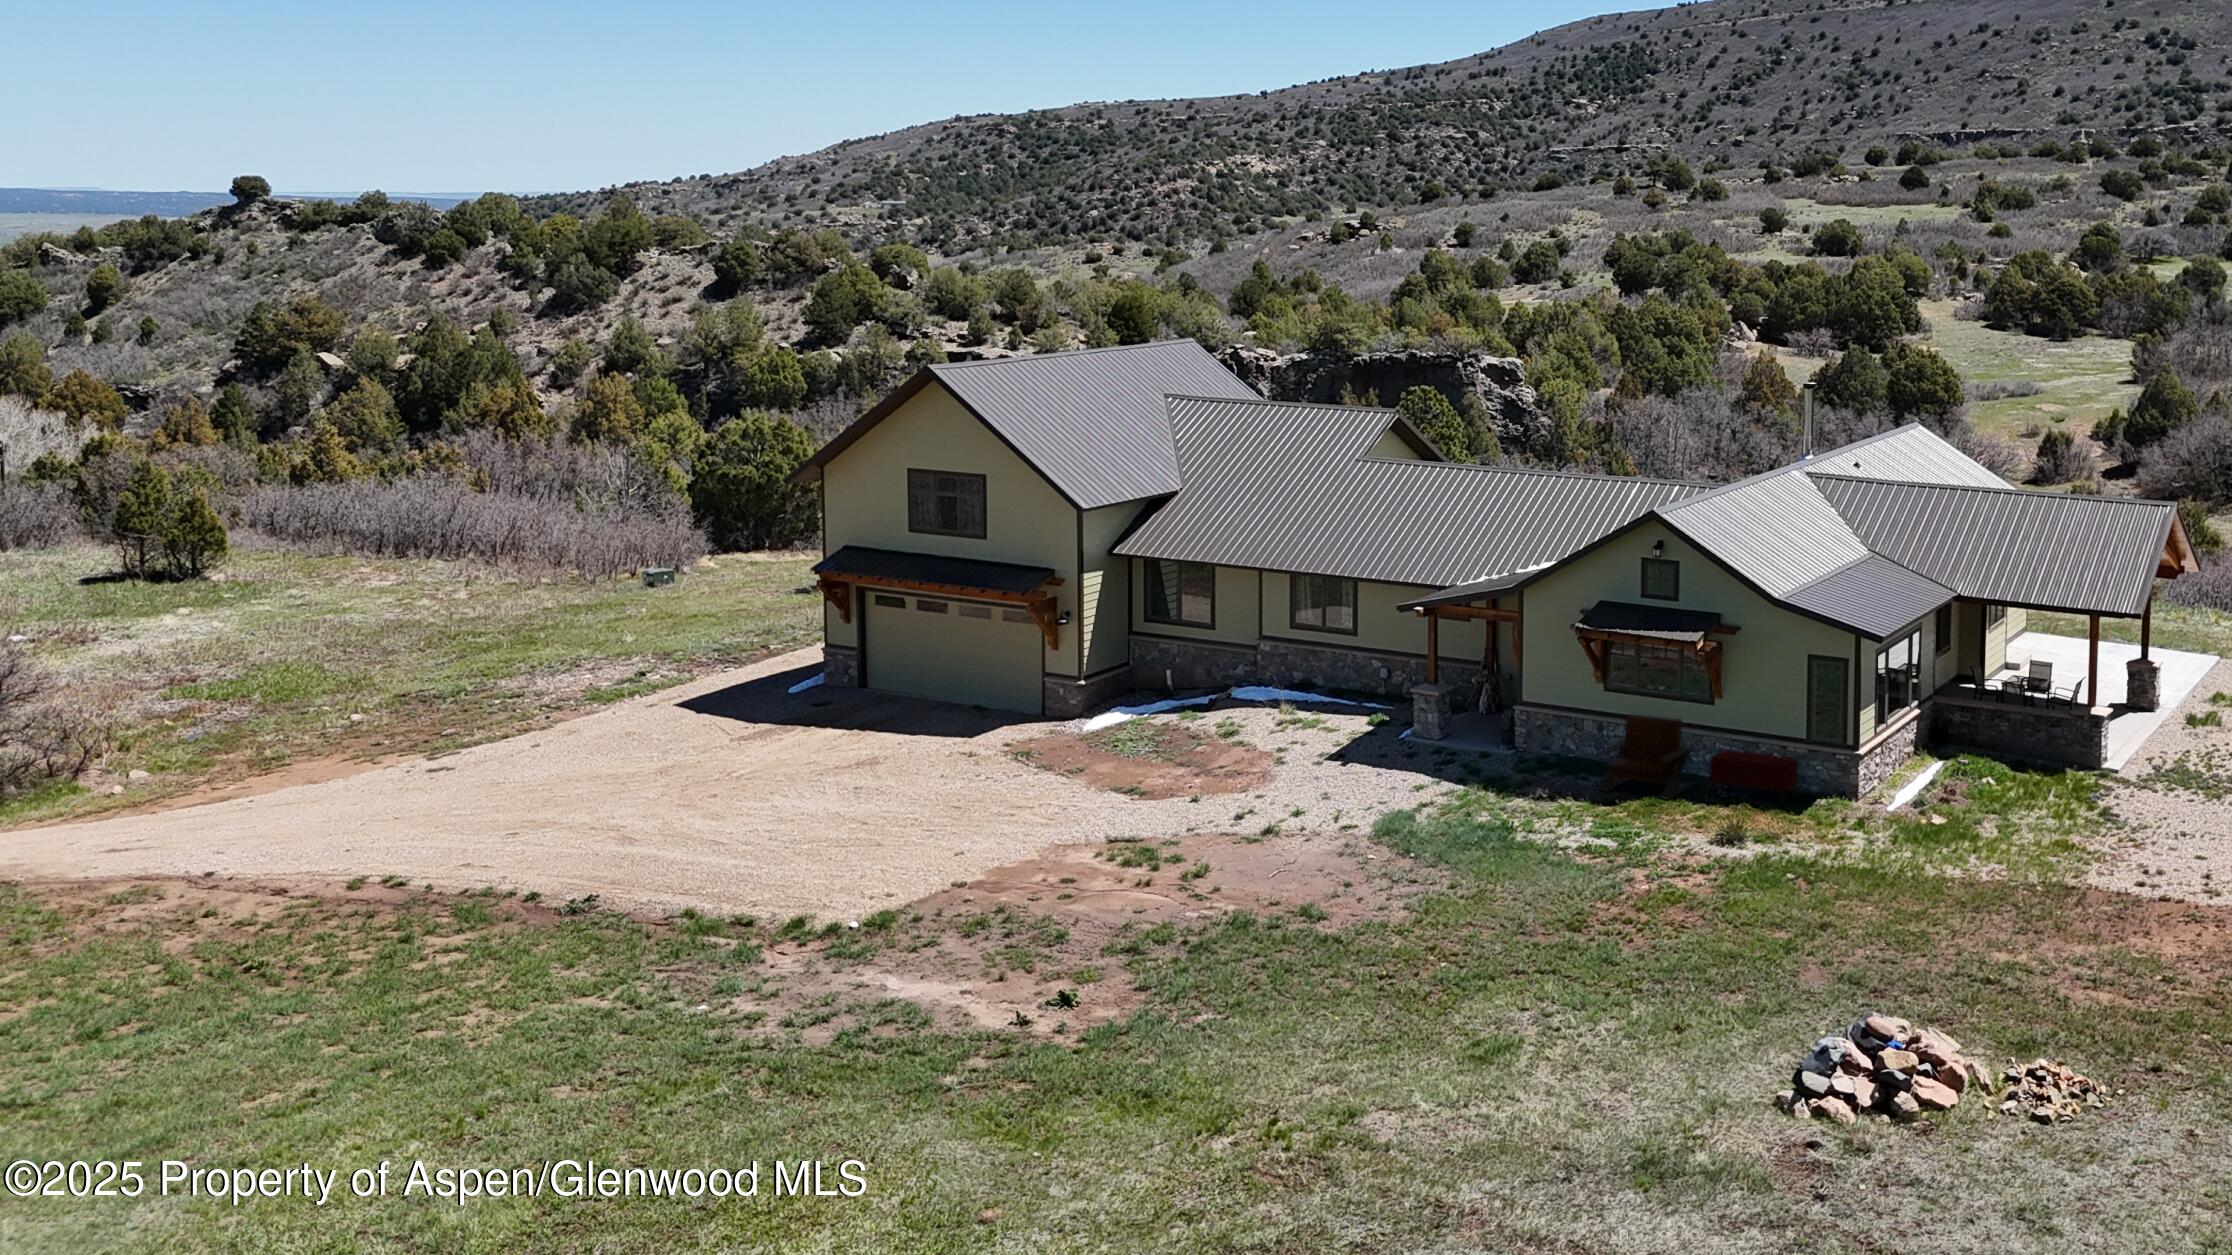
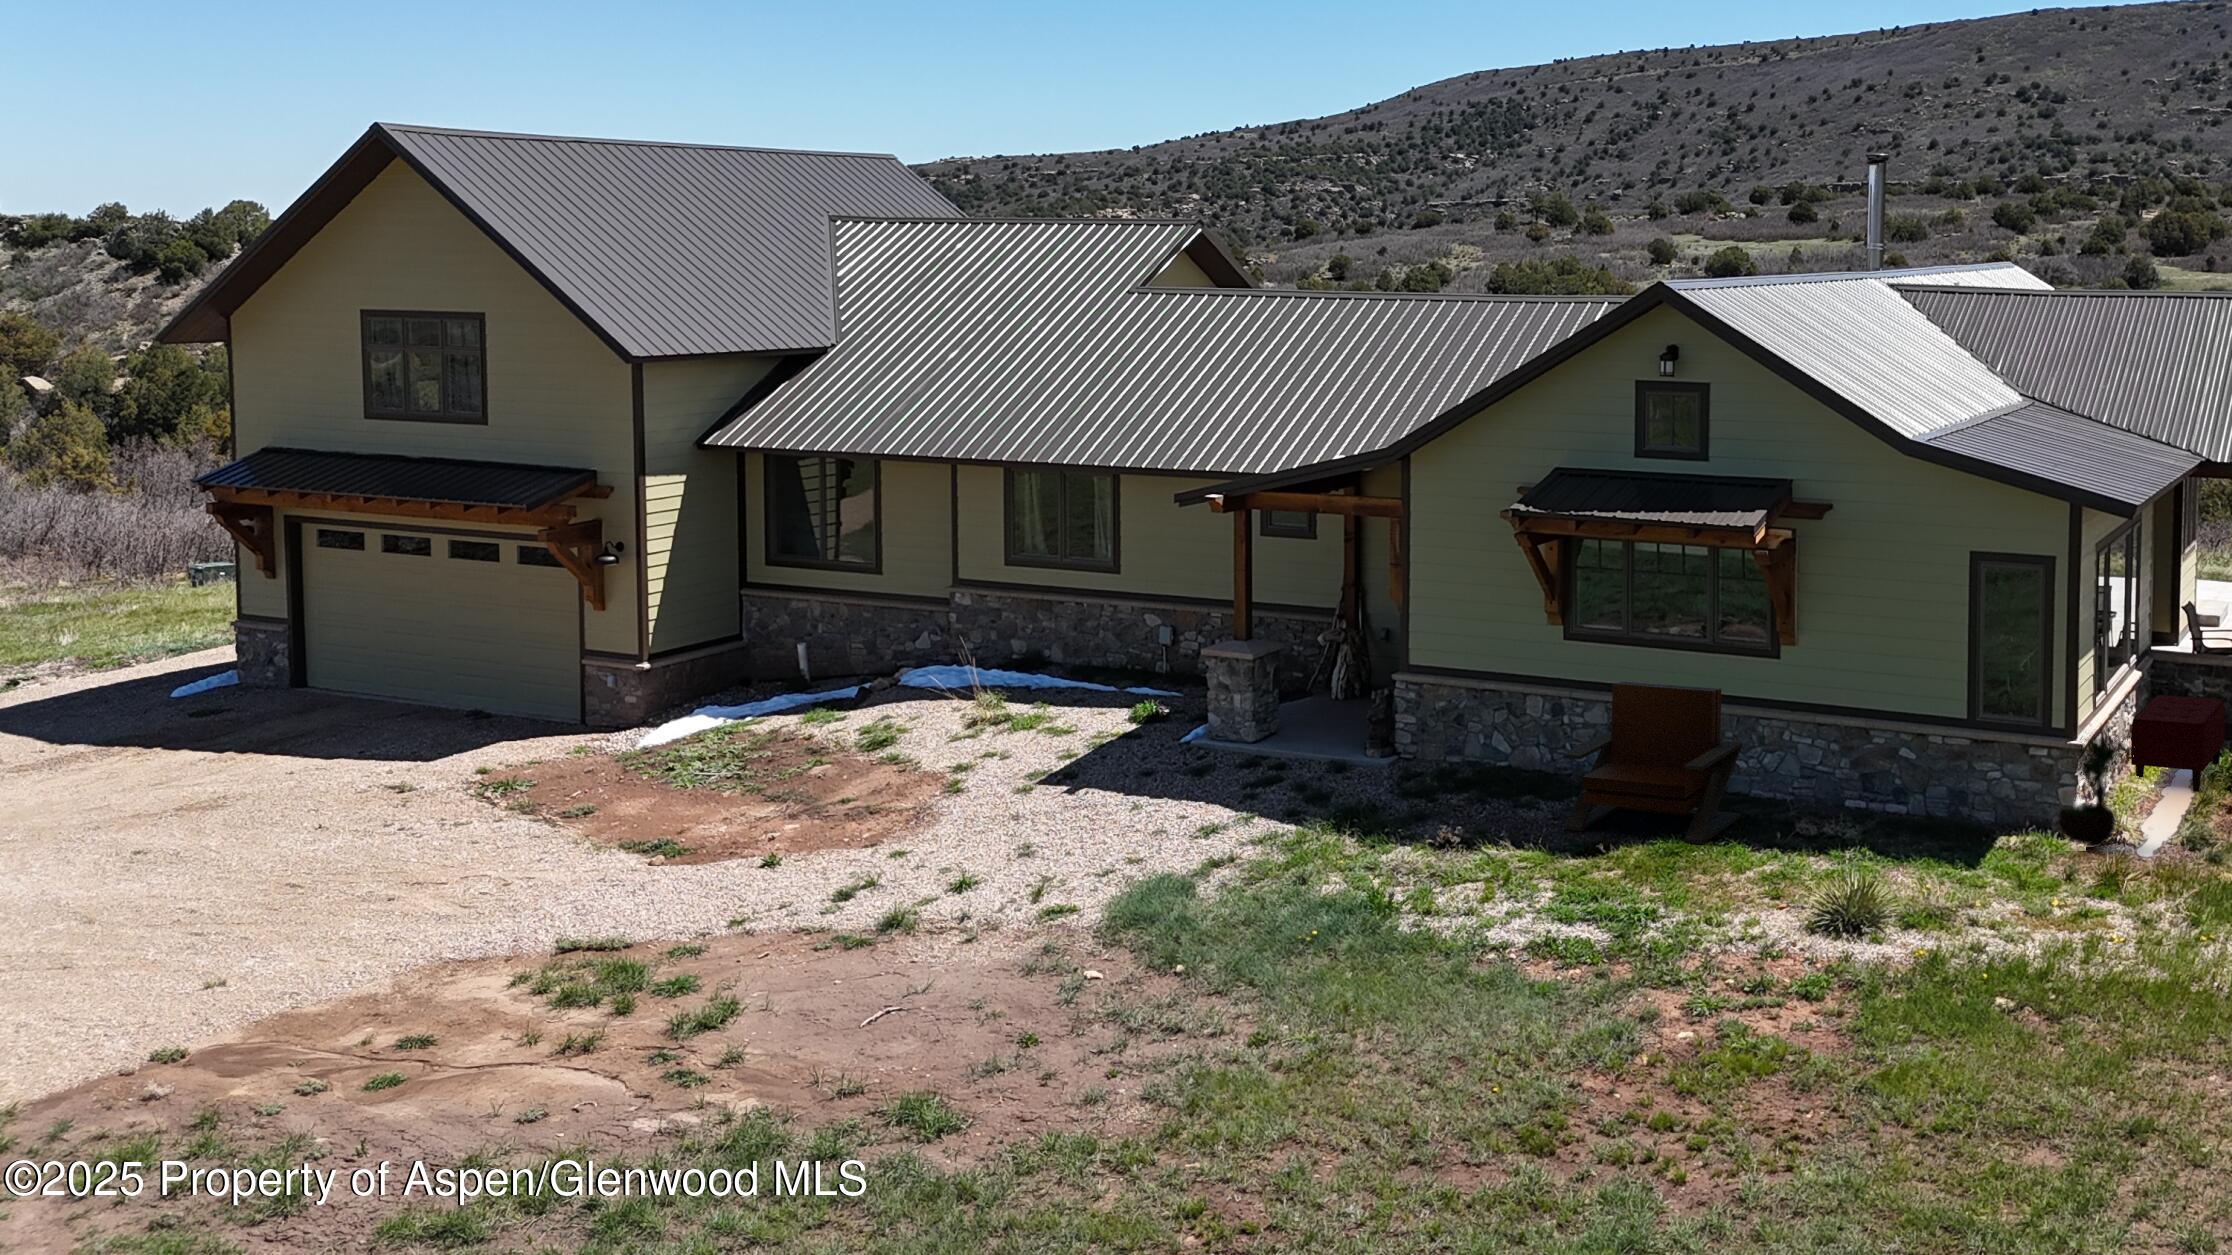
potted tree: none [1850,743,1887,806] -> present [2058,732,2130,848]
bench: present [1709,750,1798,802] -> present [2131,695,2225,792]

